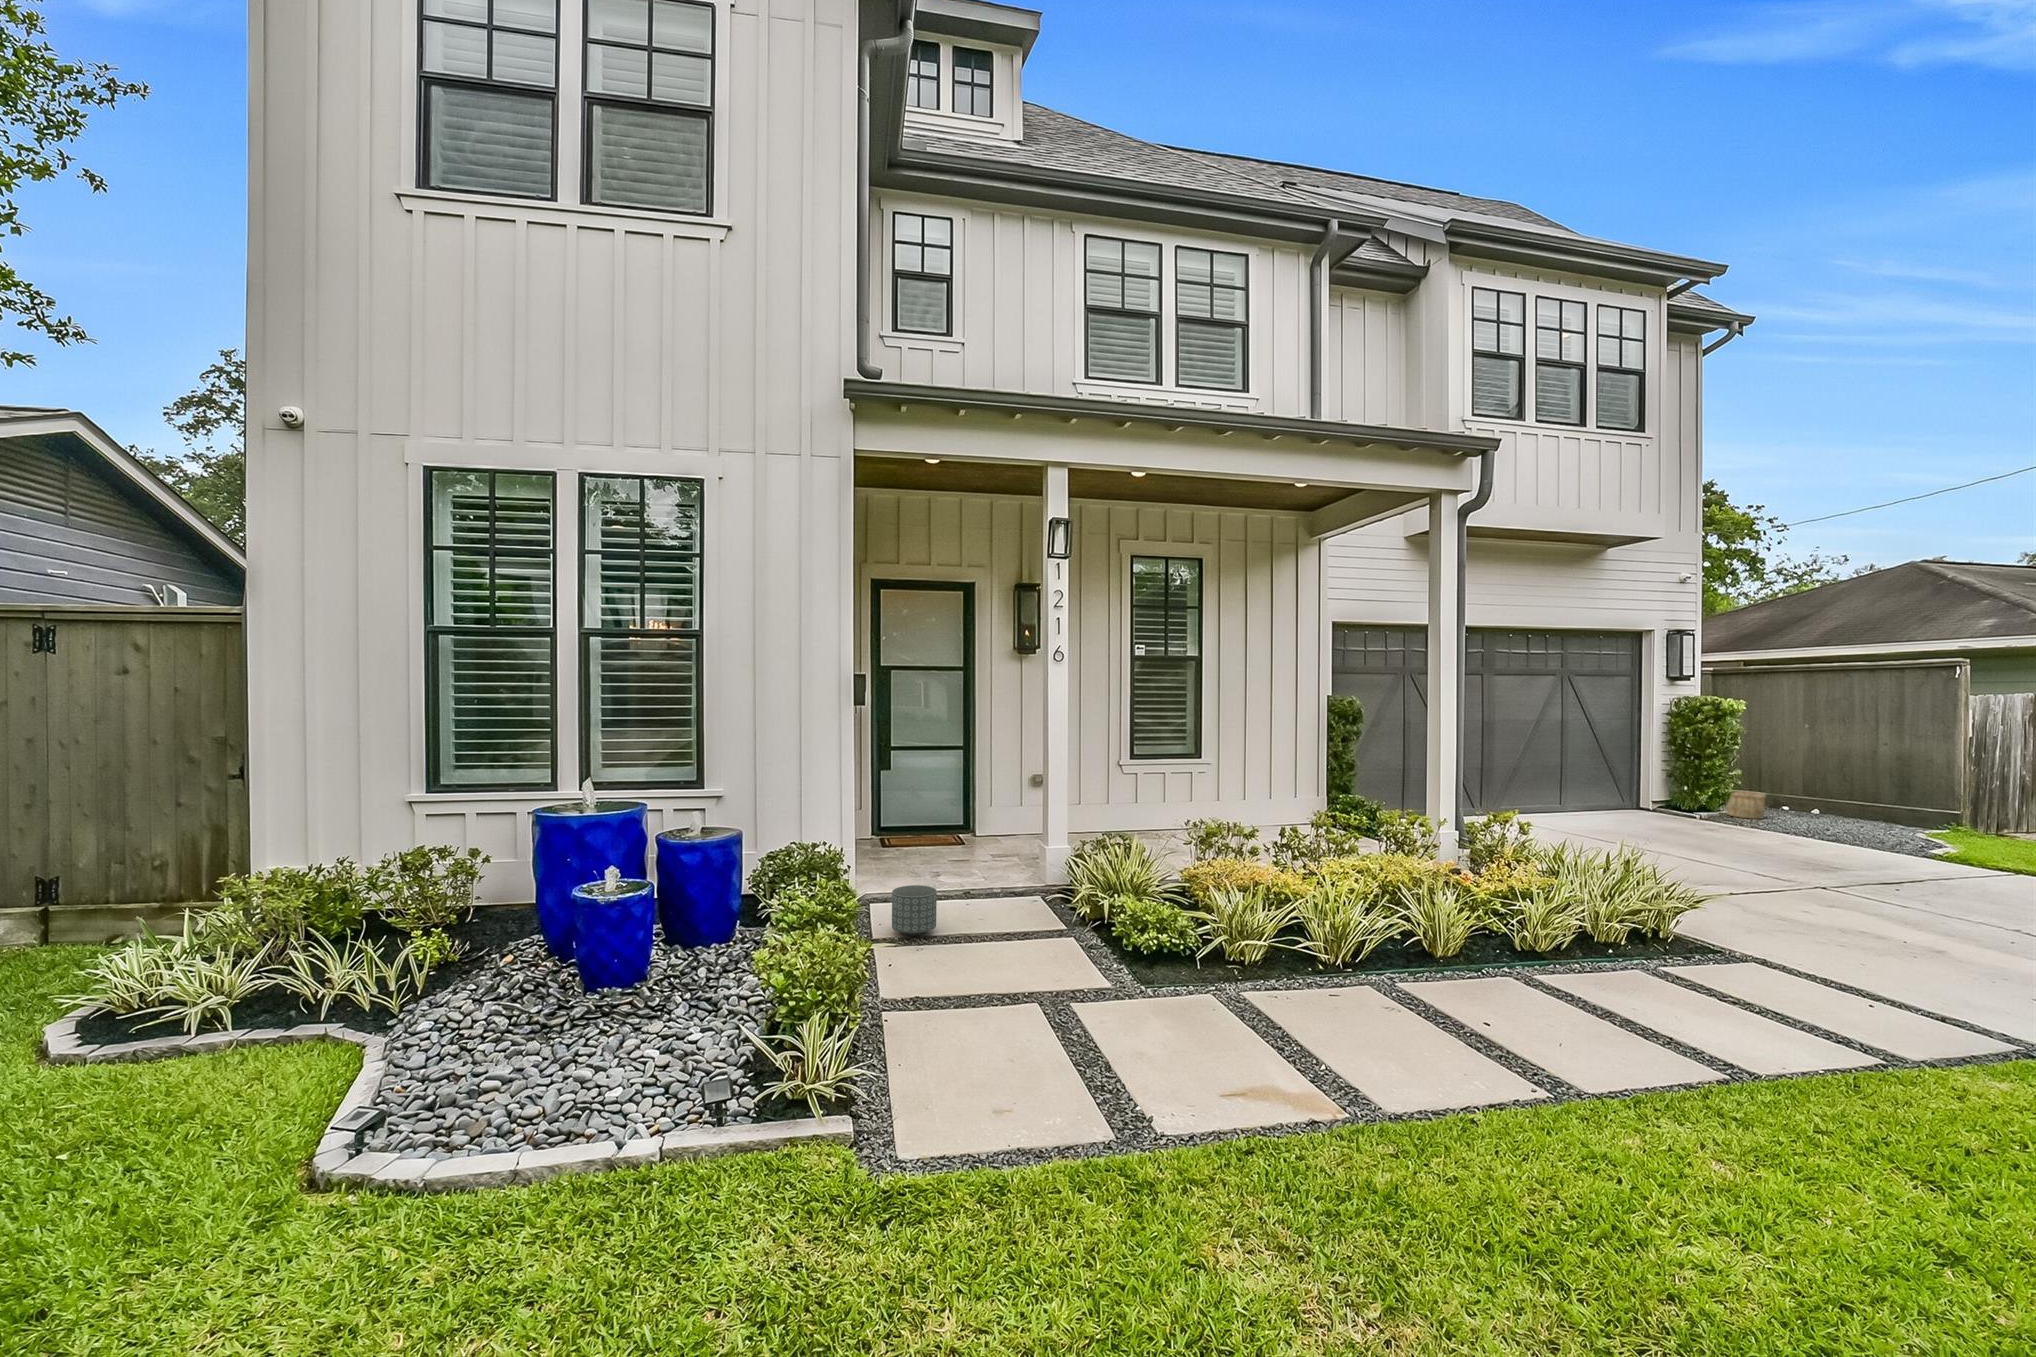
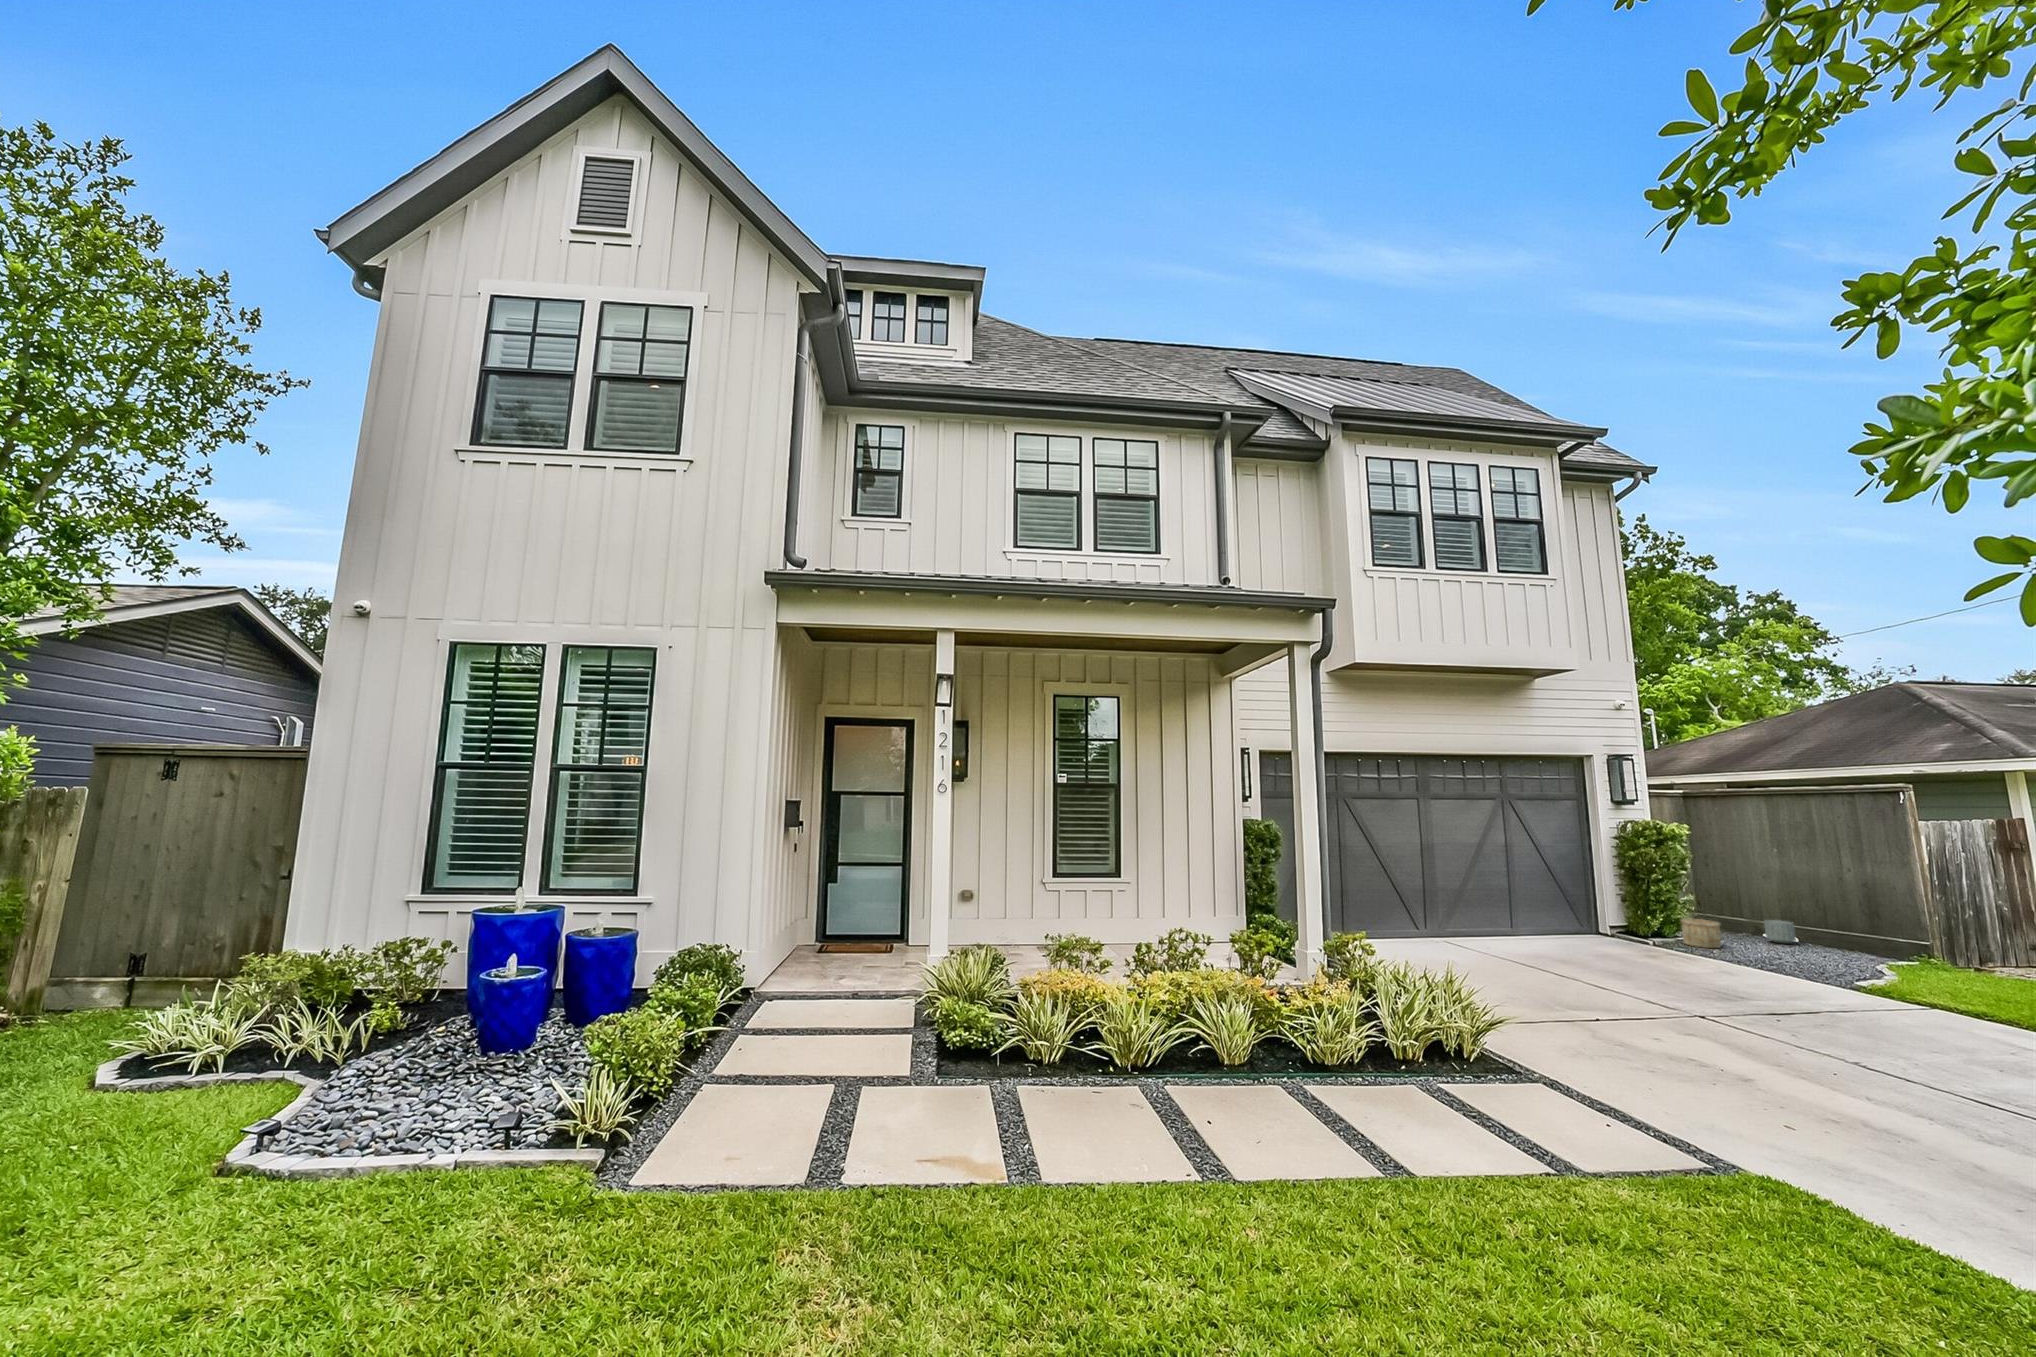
planter: present [892,885,937,936] -> present [1764,920,1796,944]

